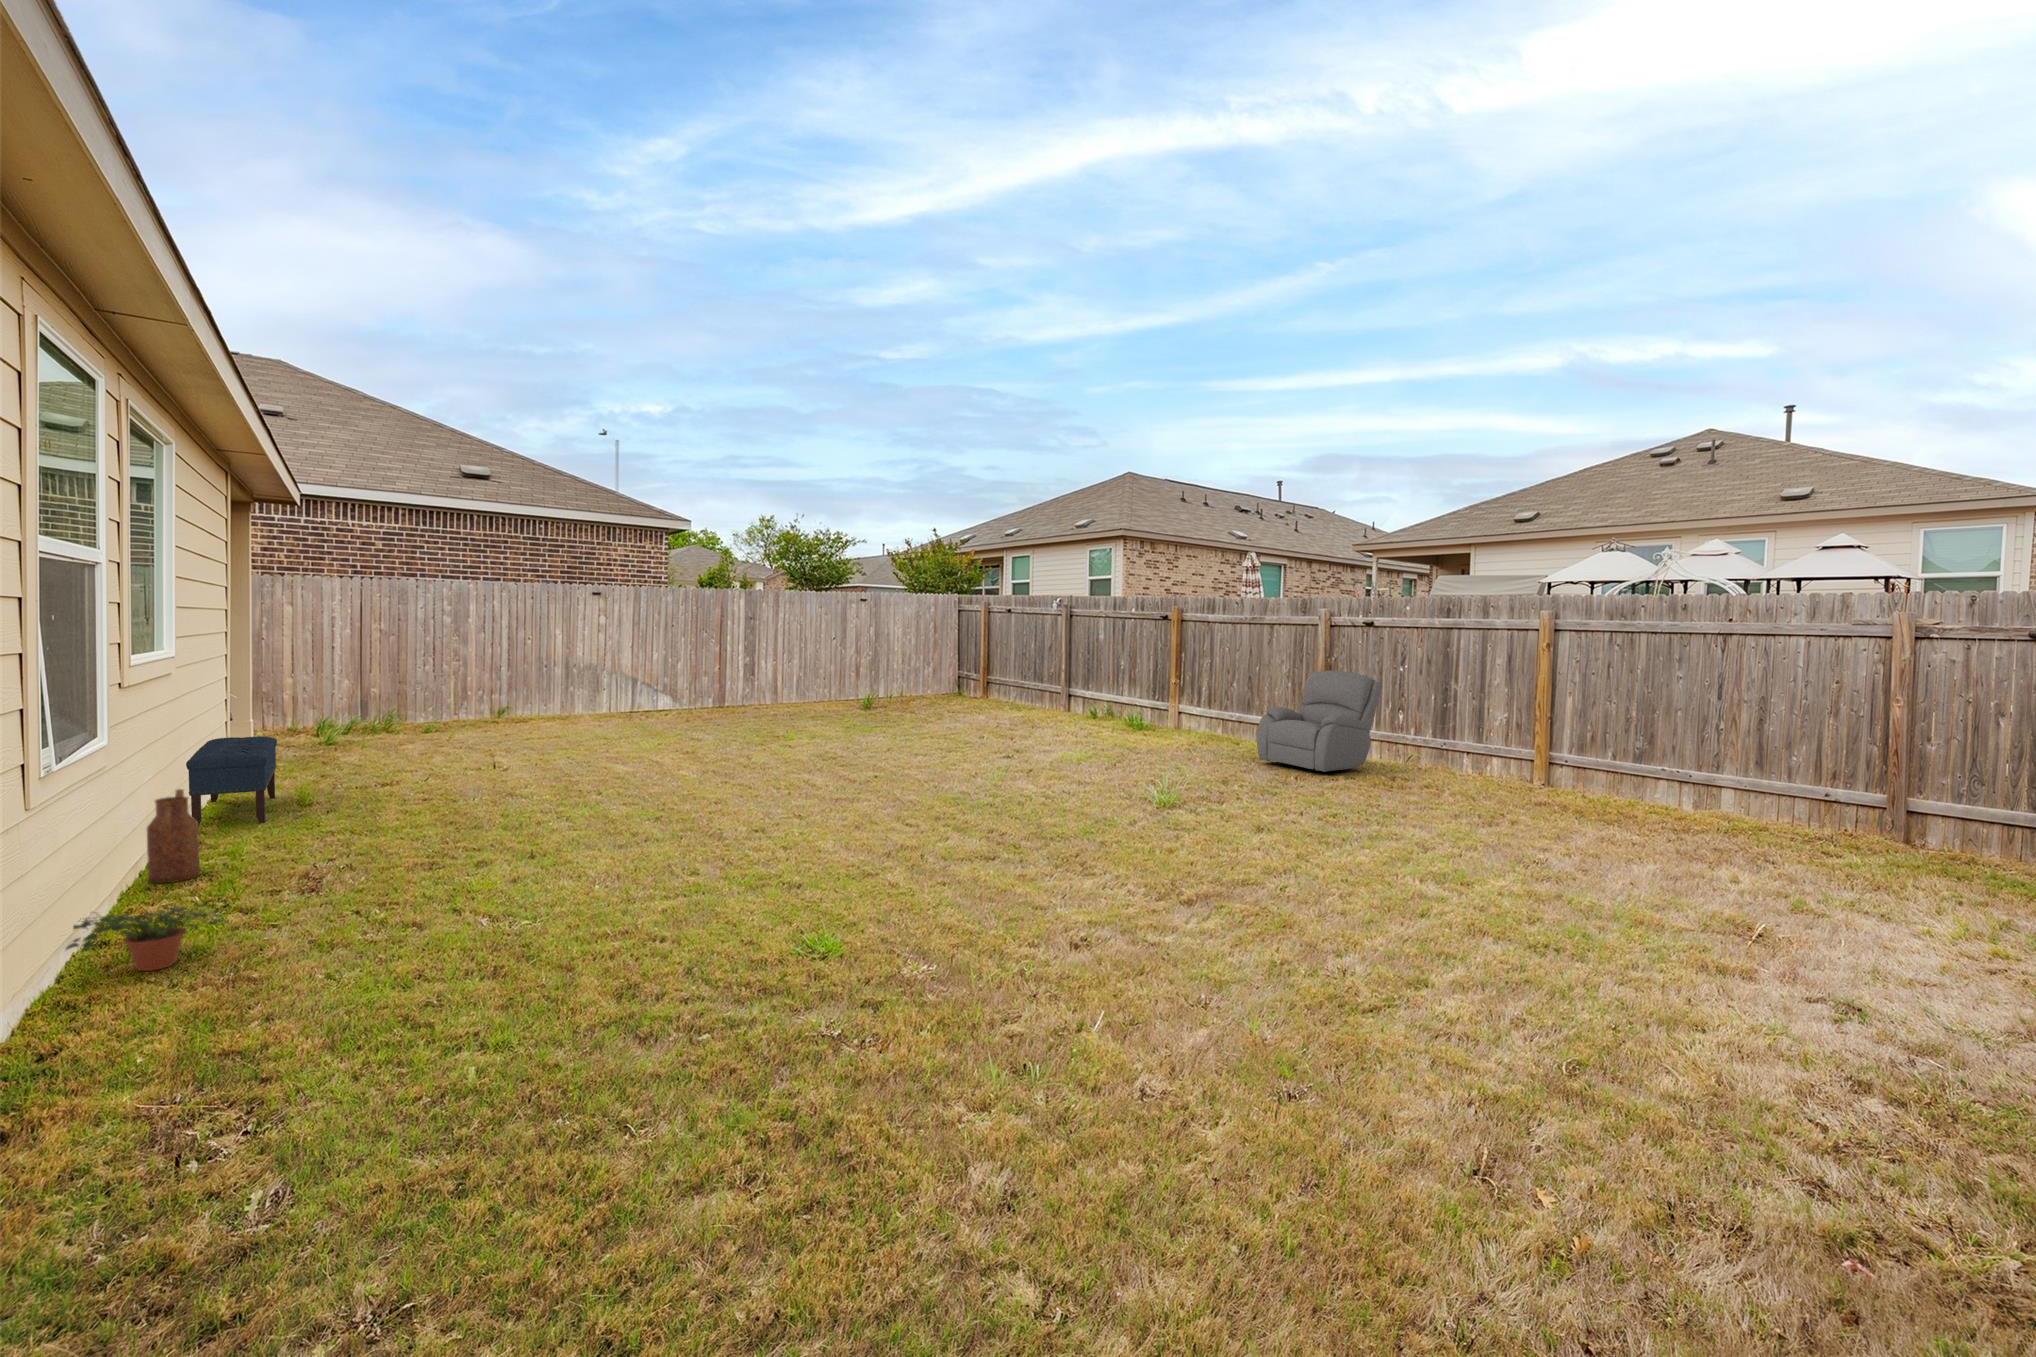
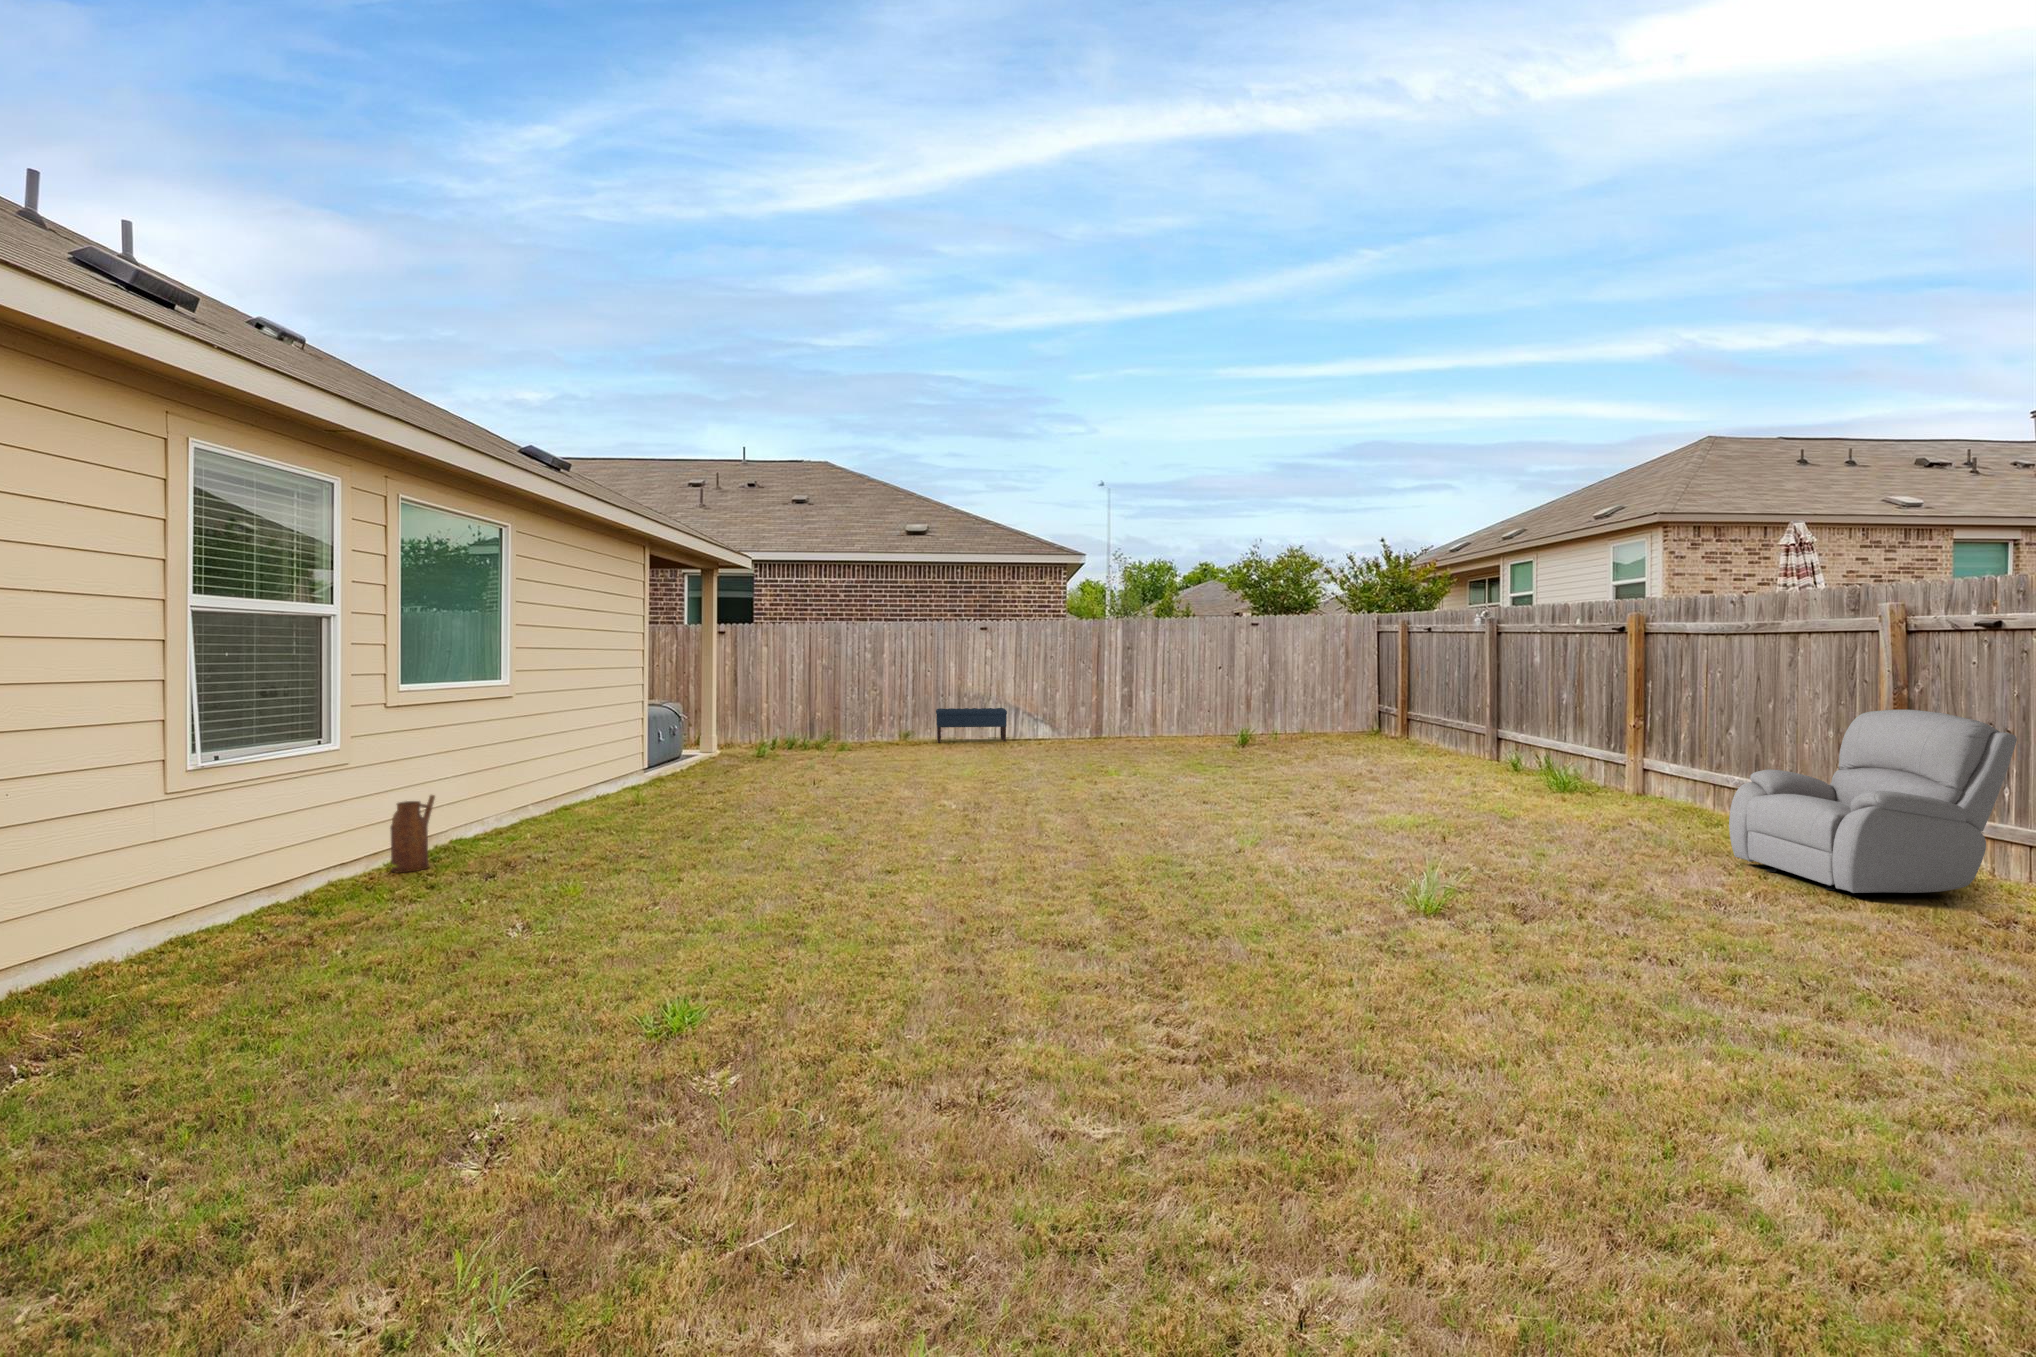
bench: present [186,736,277,827] -> present [936,708,1007,743]
potted plant: present [66,905,228,971] -> none [165,894,302,951]

